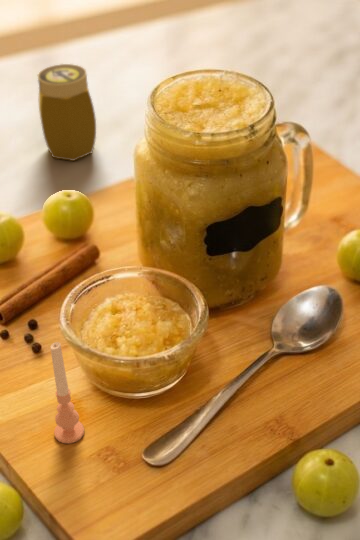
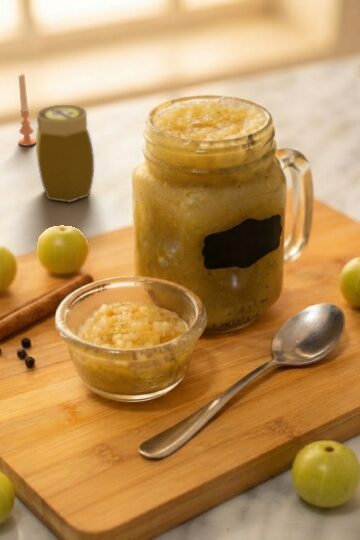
candle: present [50,342,84,443] -> present [18,74,36,146]

